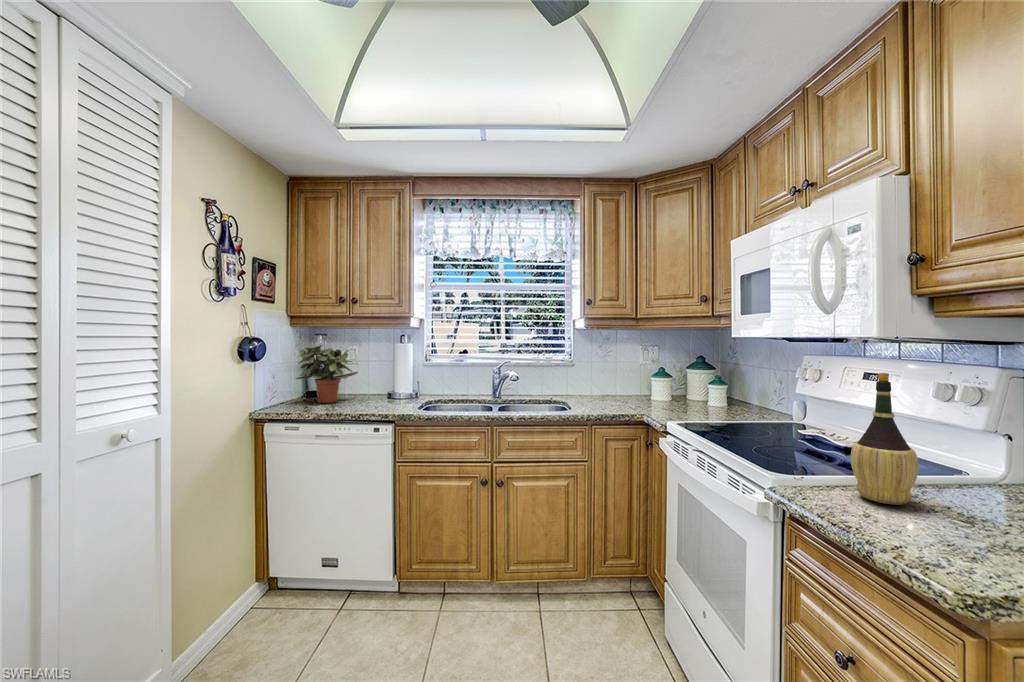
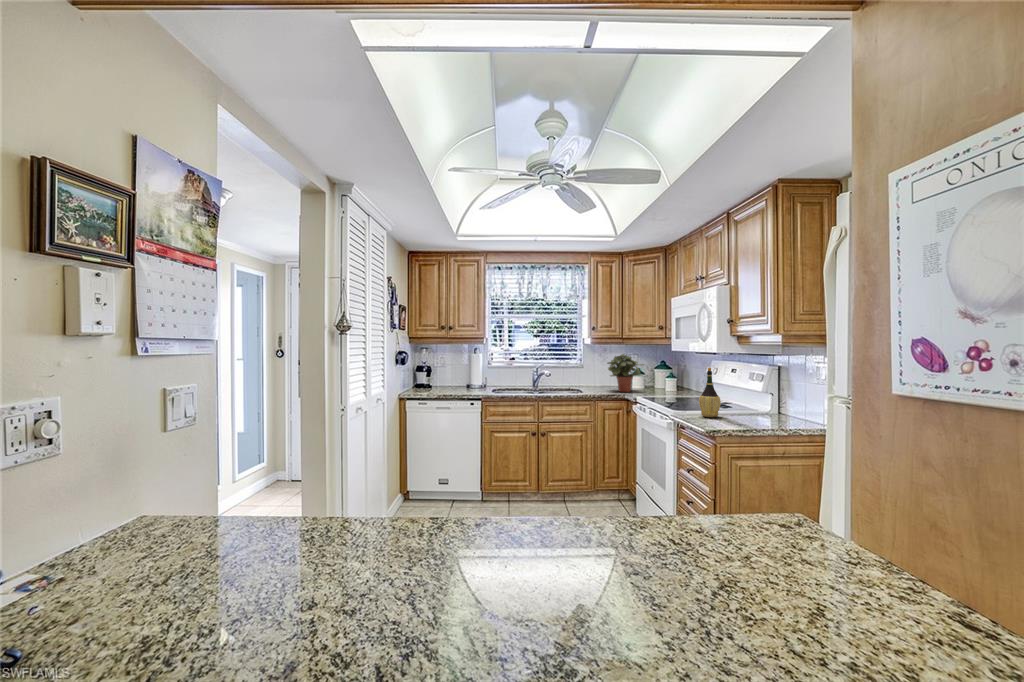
potted plant: present [296,345,358,403] -> present [607,354,644,392]

